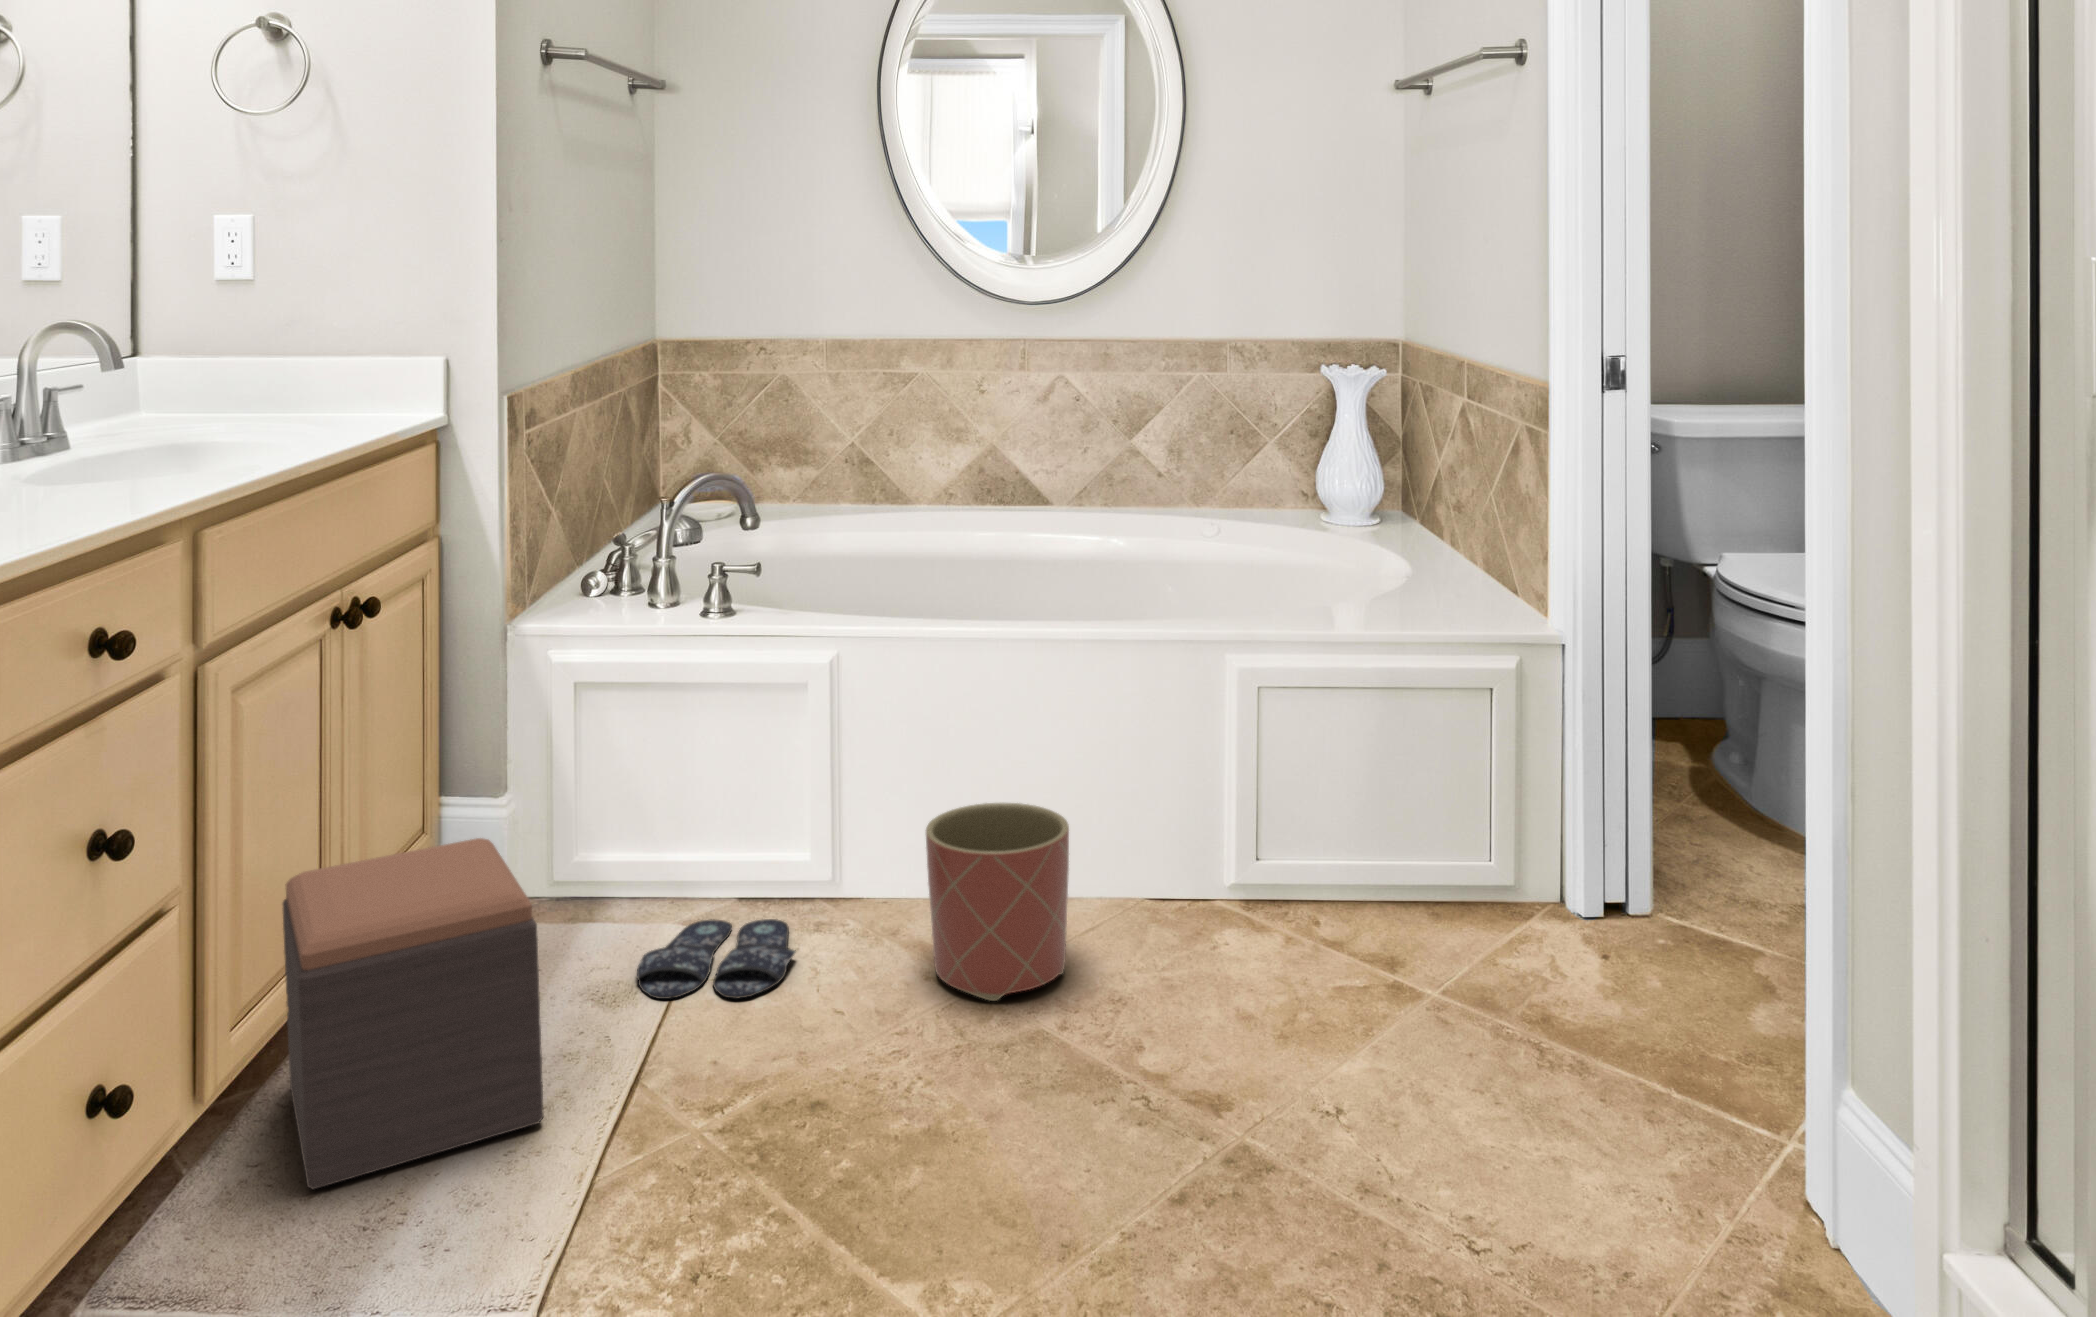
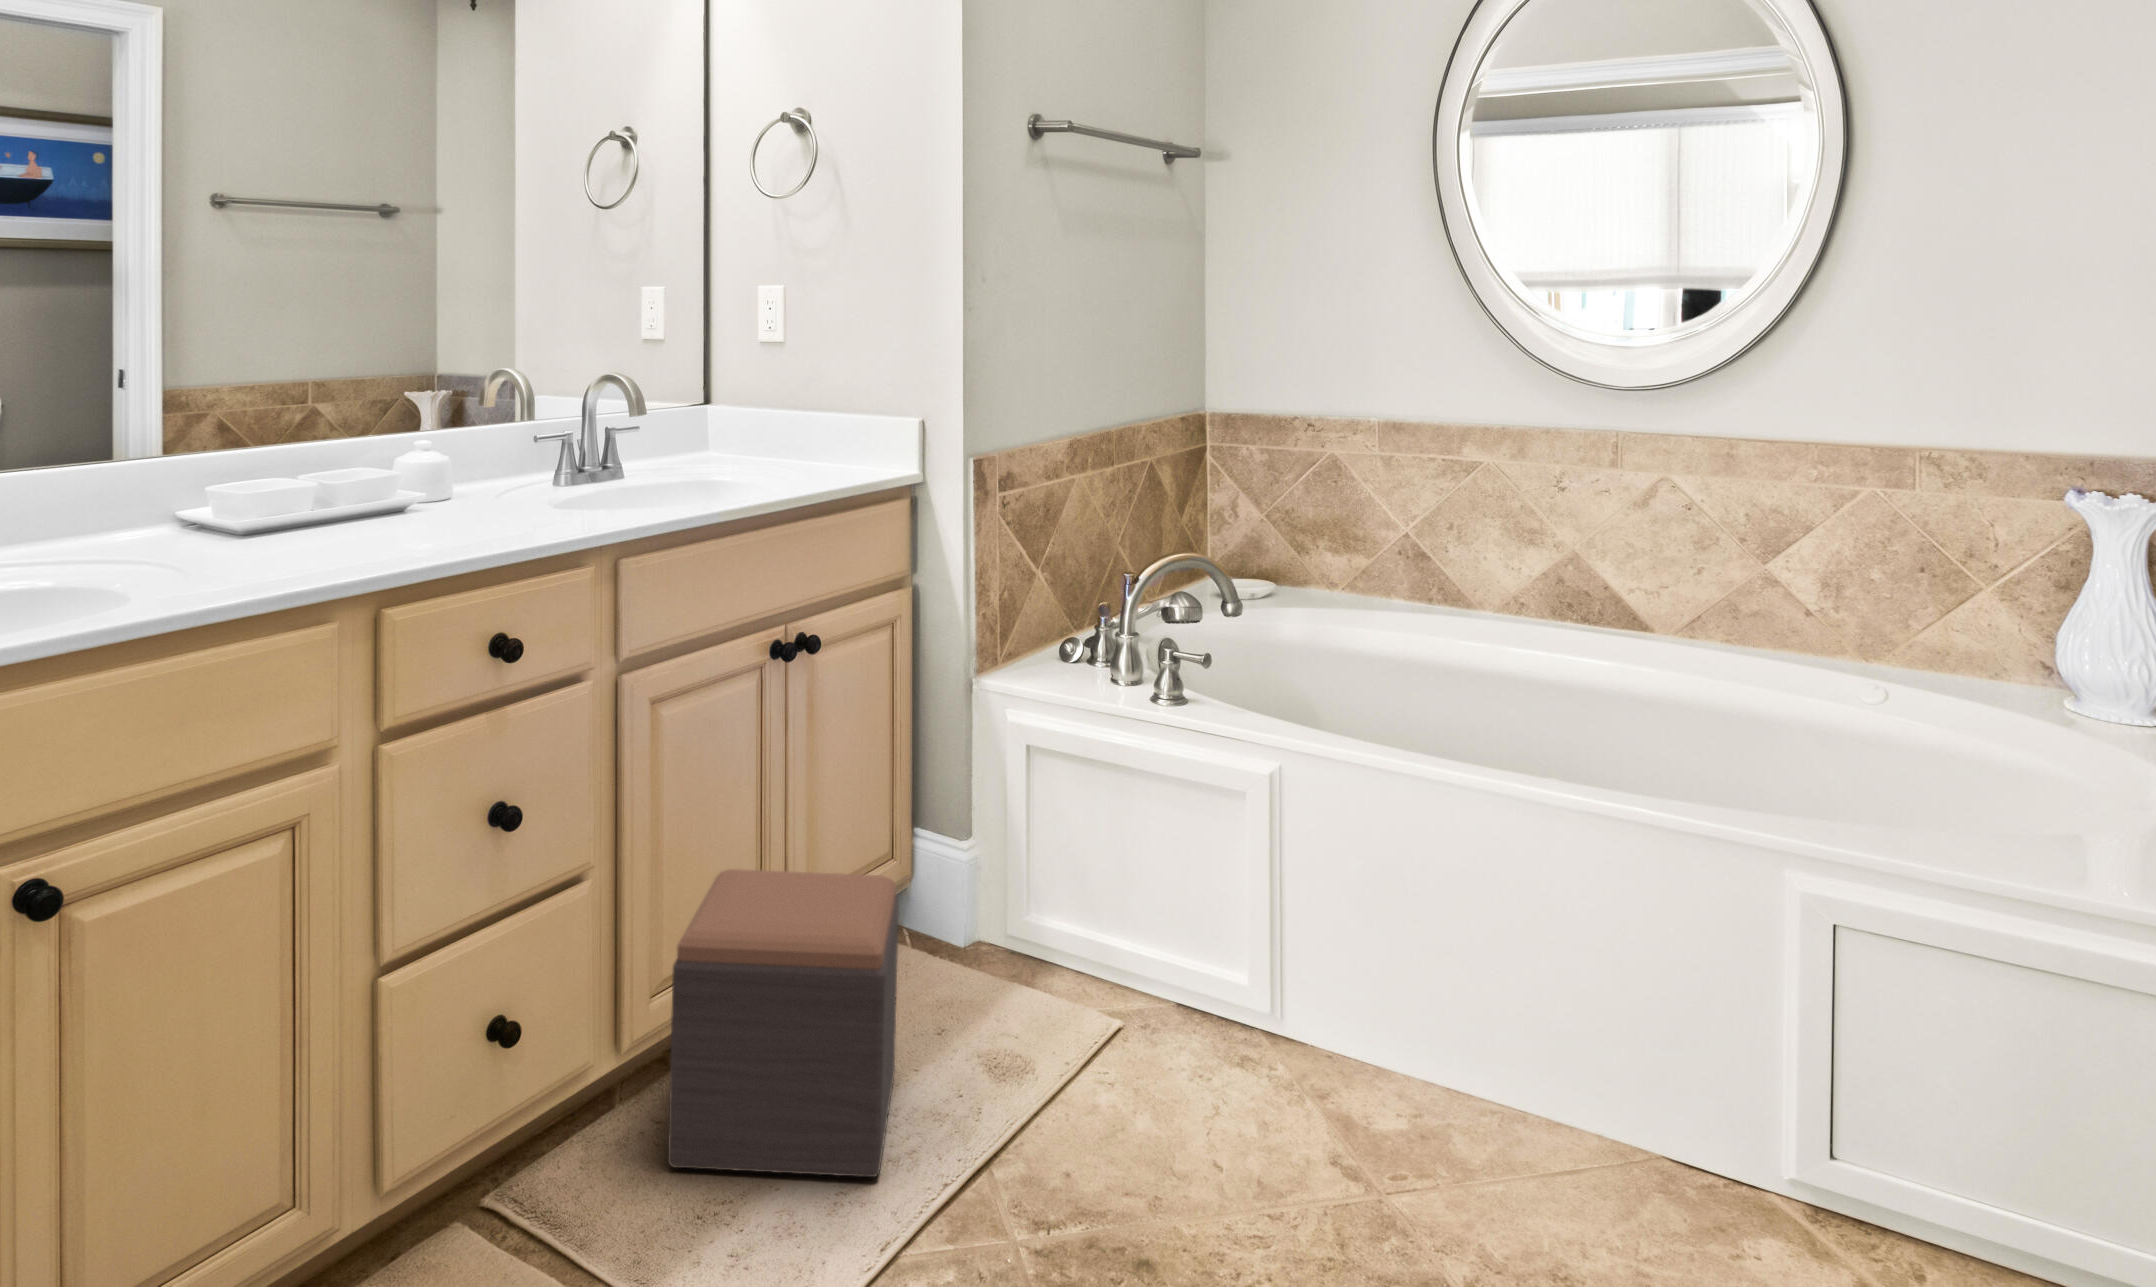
planter: present [926,803,1069,1001] -> none [1344,971,1527,1220]
slippers: present [637,919,796,999] -> none [1036,1018,1214,1117]

